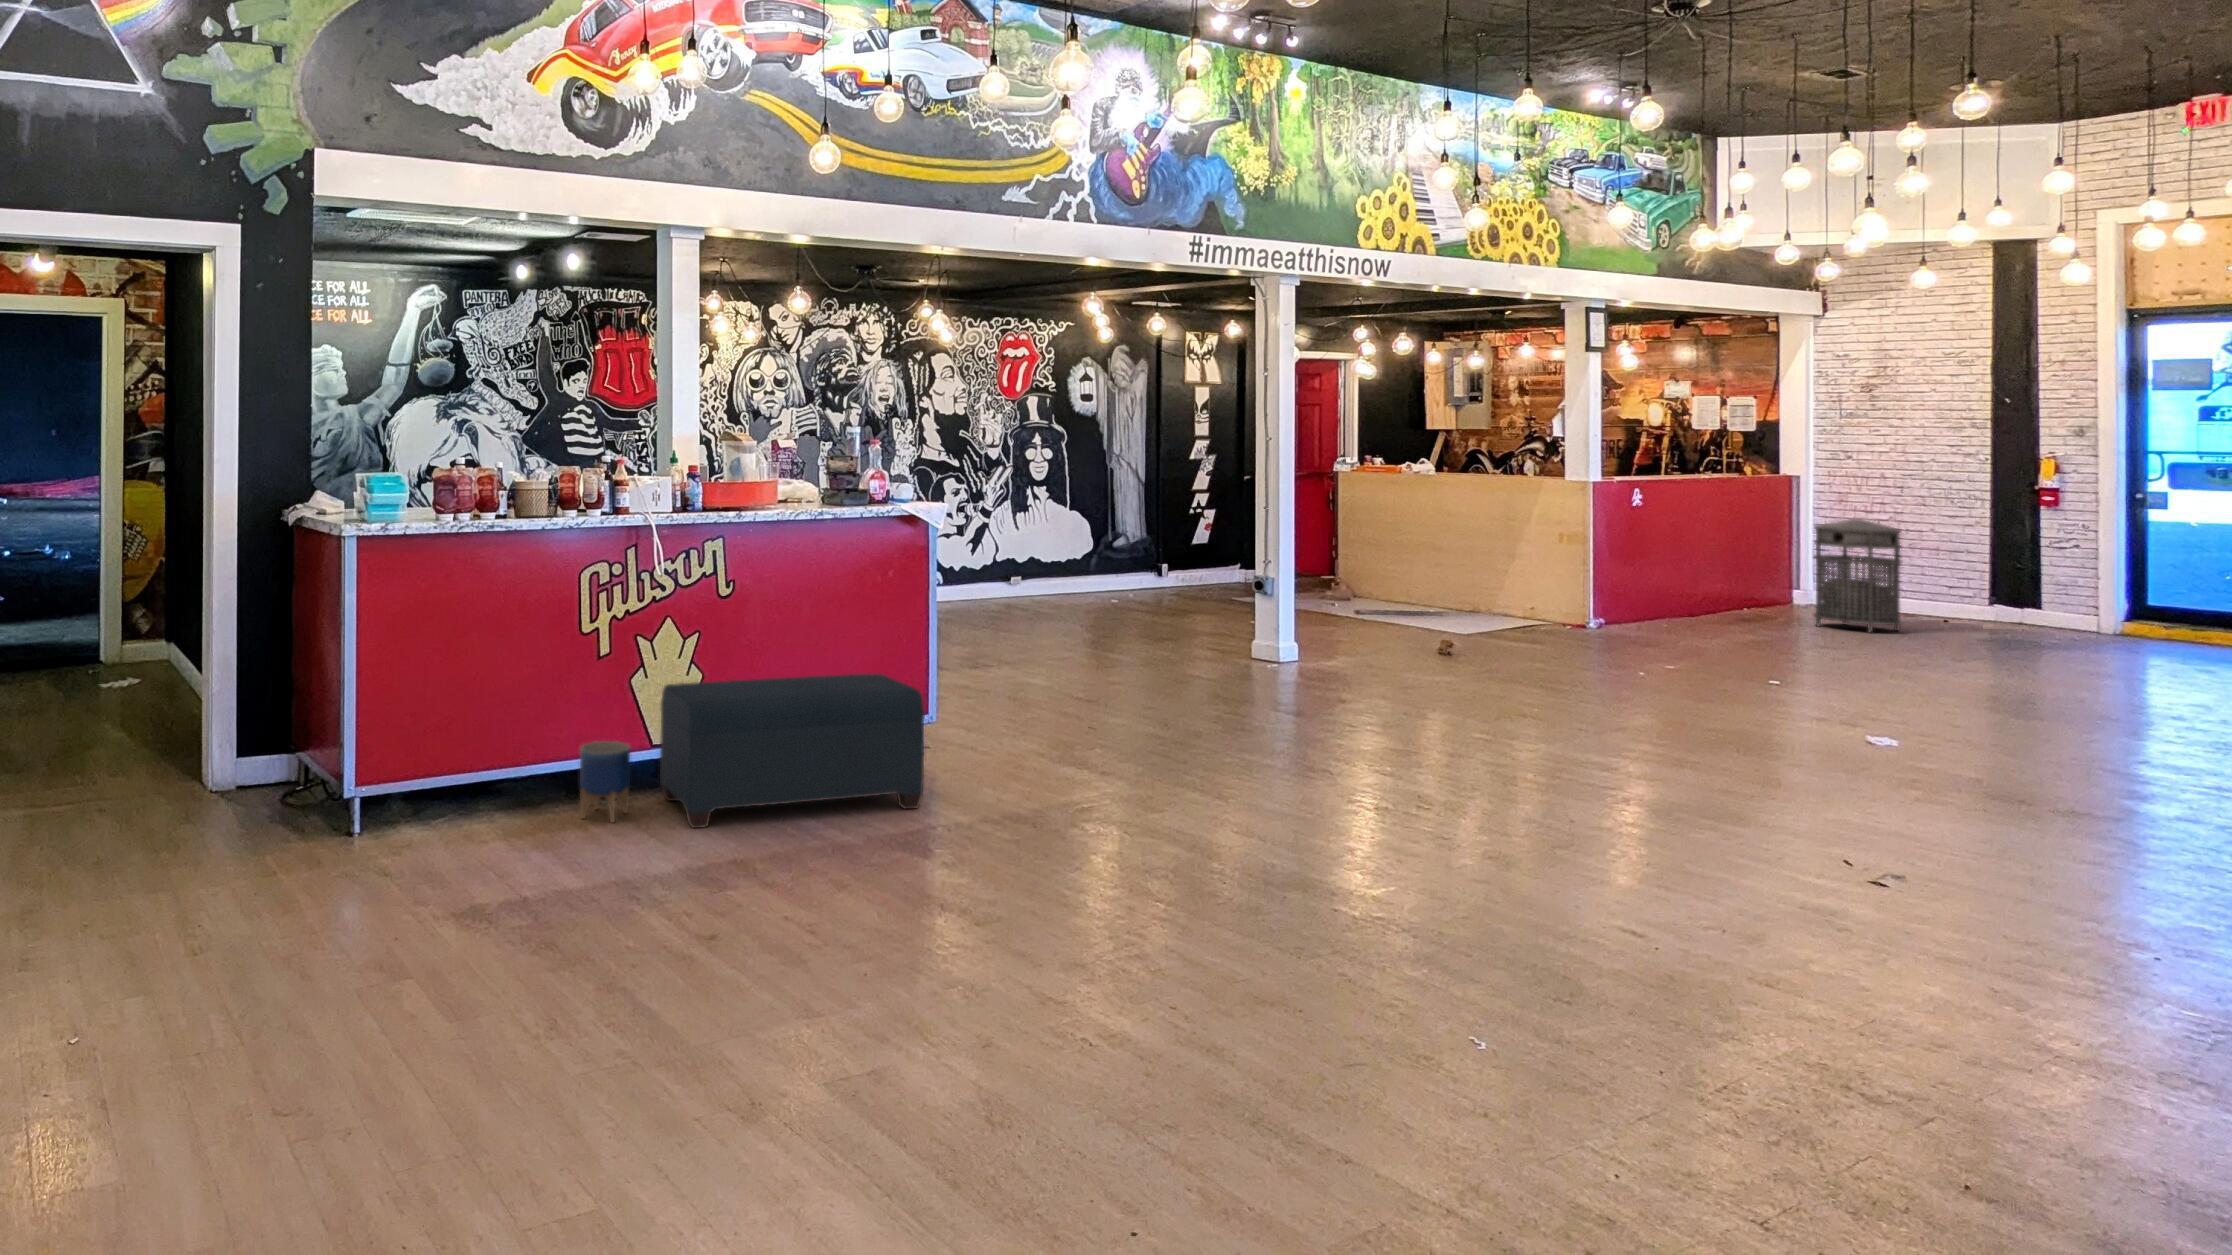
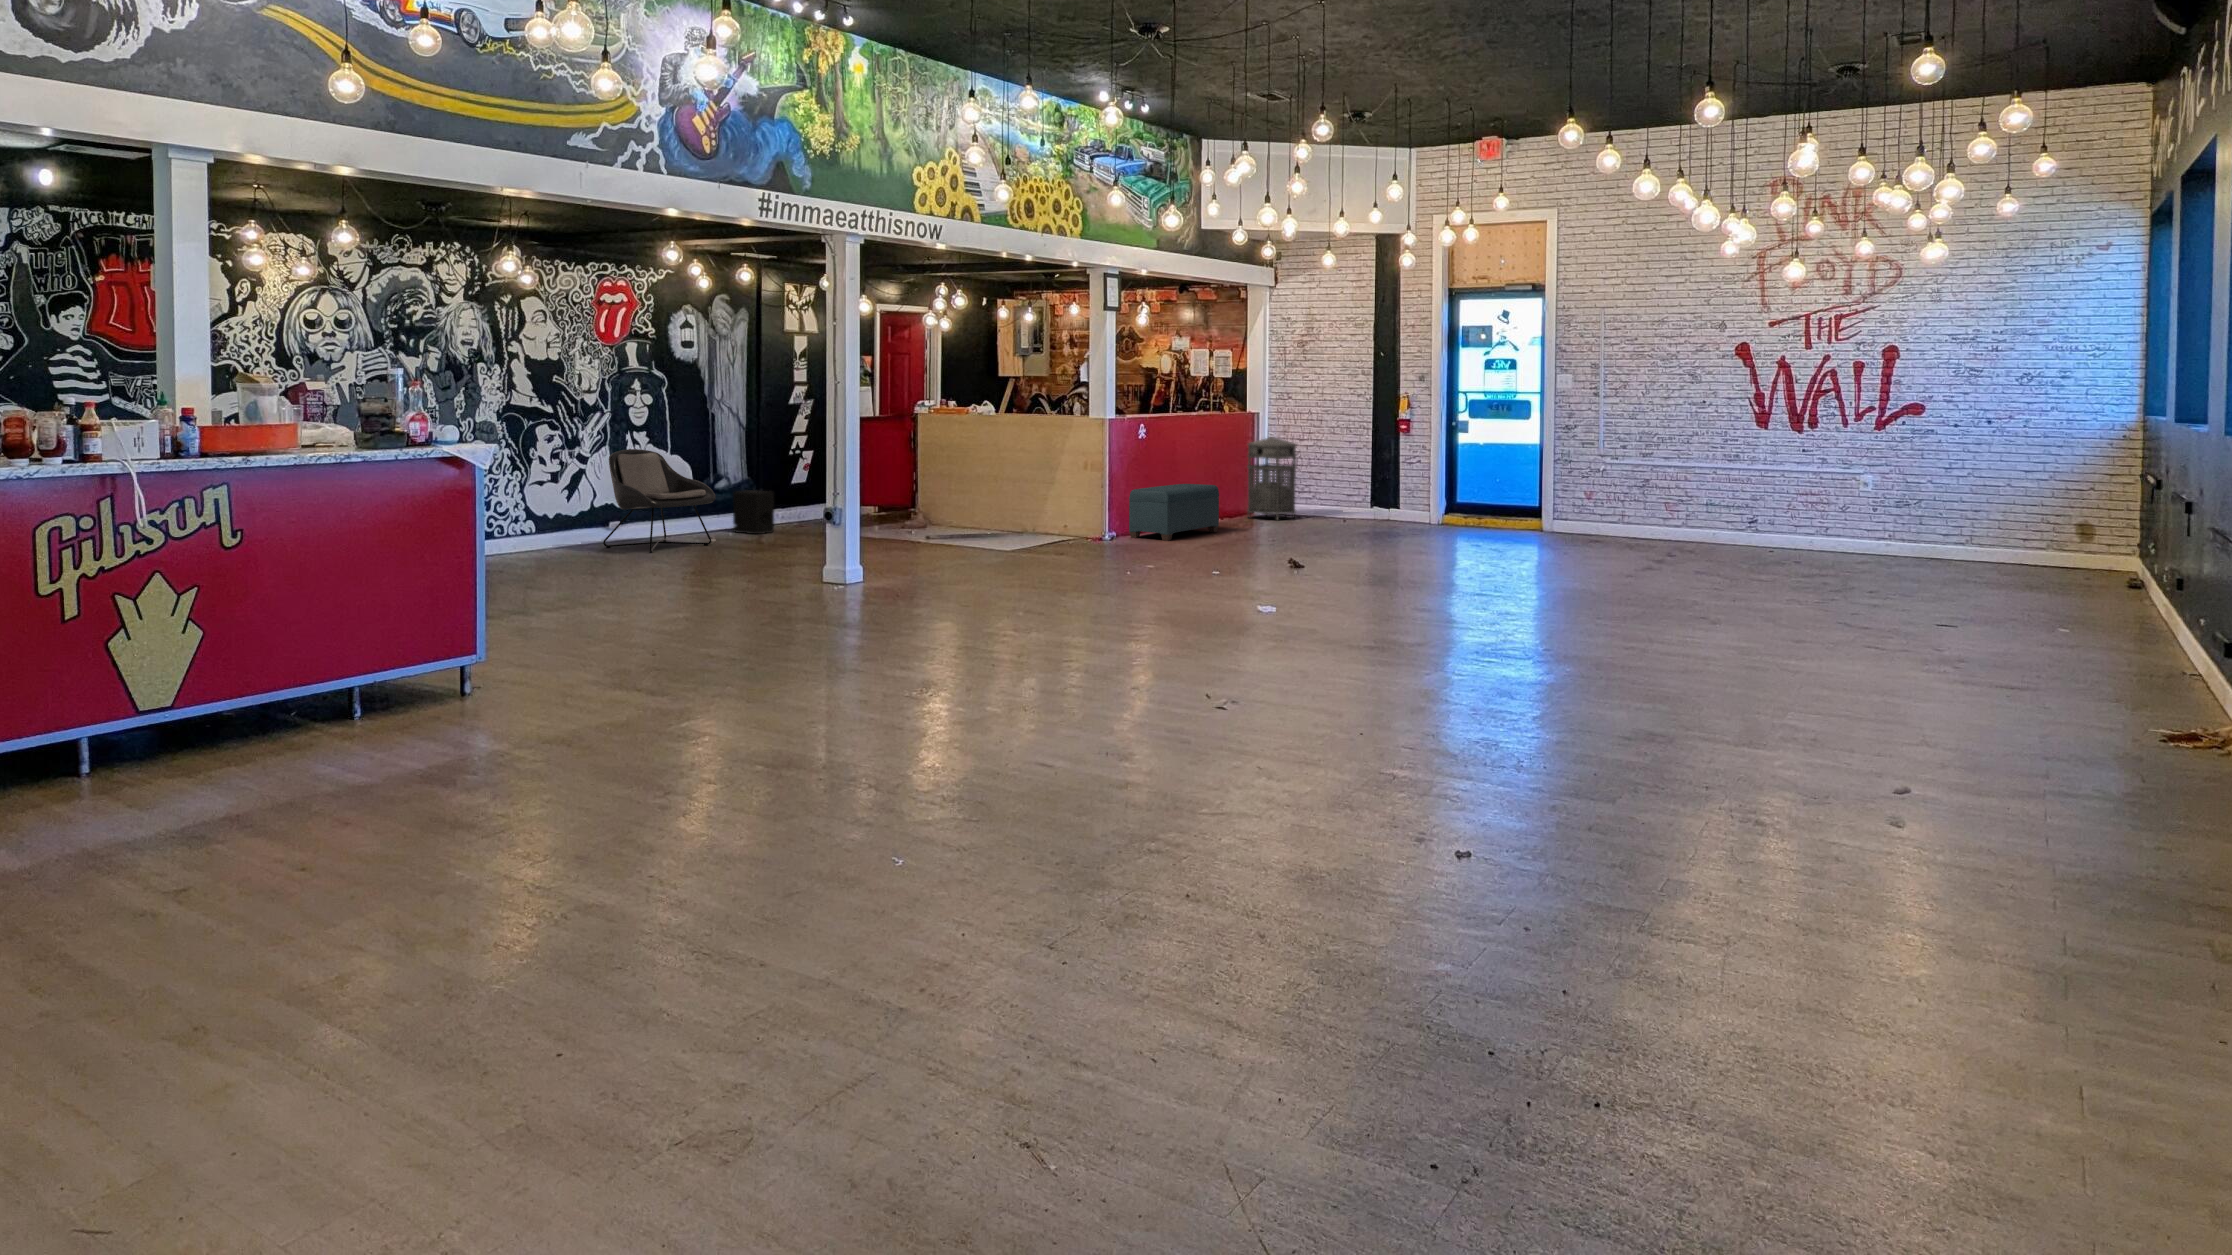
lounge chair: none [999,507,1114,616] -> present [603,449,716,553]
speaker: none [1126,554,1171,602] -> present [733,490,774,534]
bench: present [660,674,925,828] -> present [1129,484,1219,541]
planter: present [580,741,630,822] -> none [41,700,109,786]

